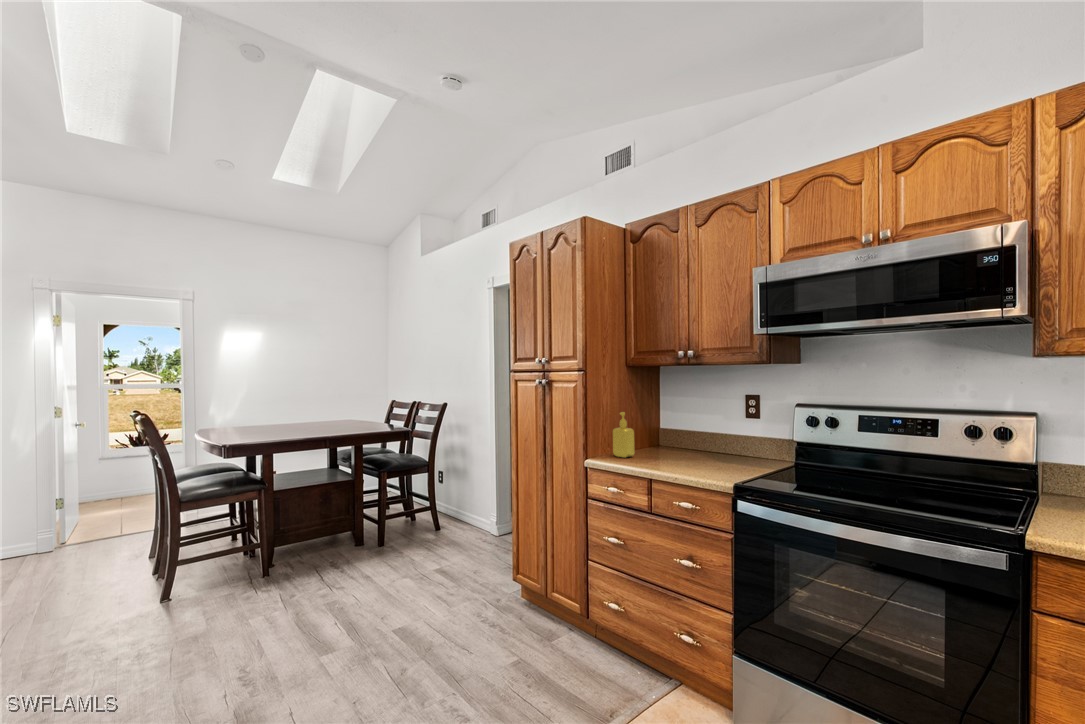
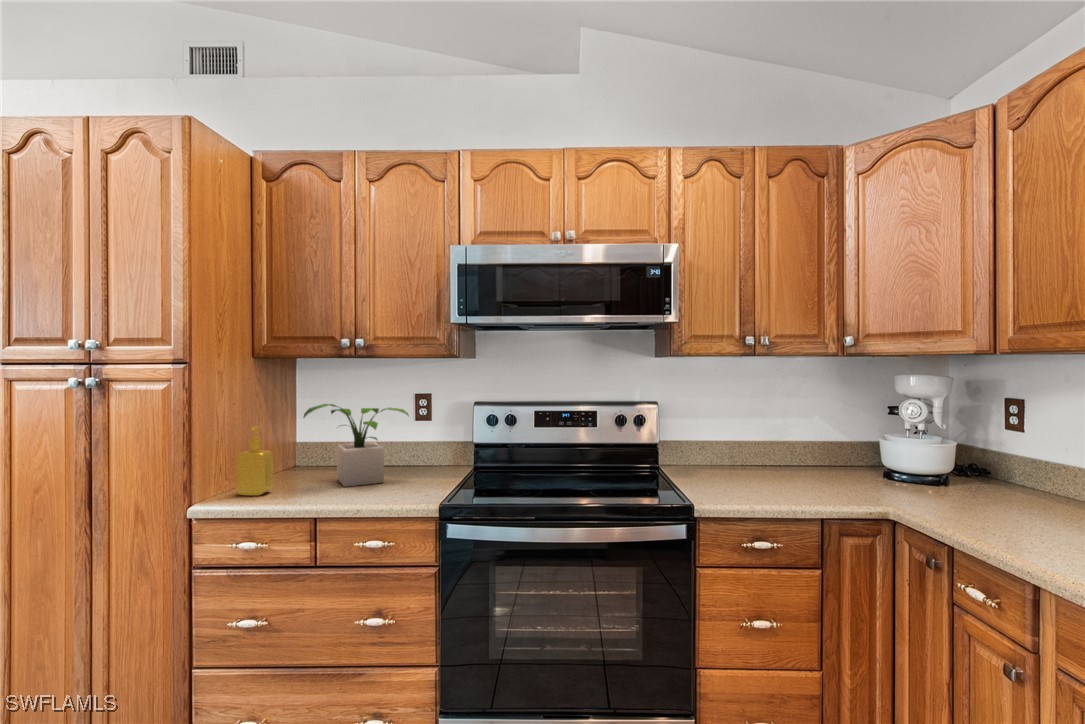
potted plant: none [651,399,731,462] -> present [304,404,409,487]

